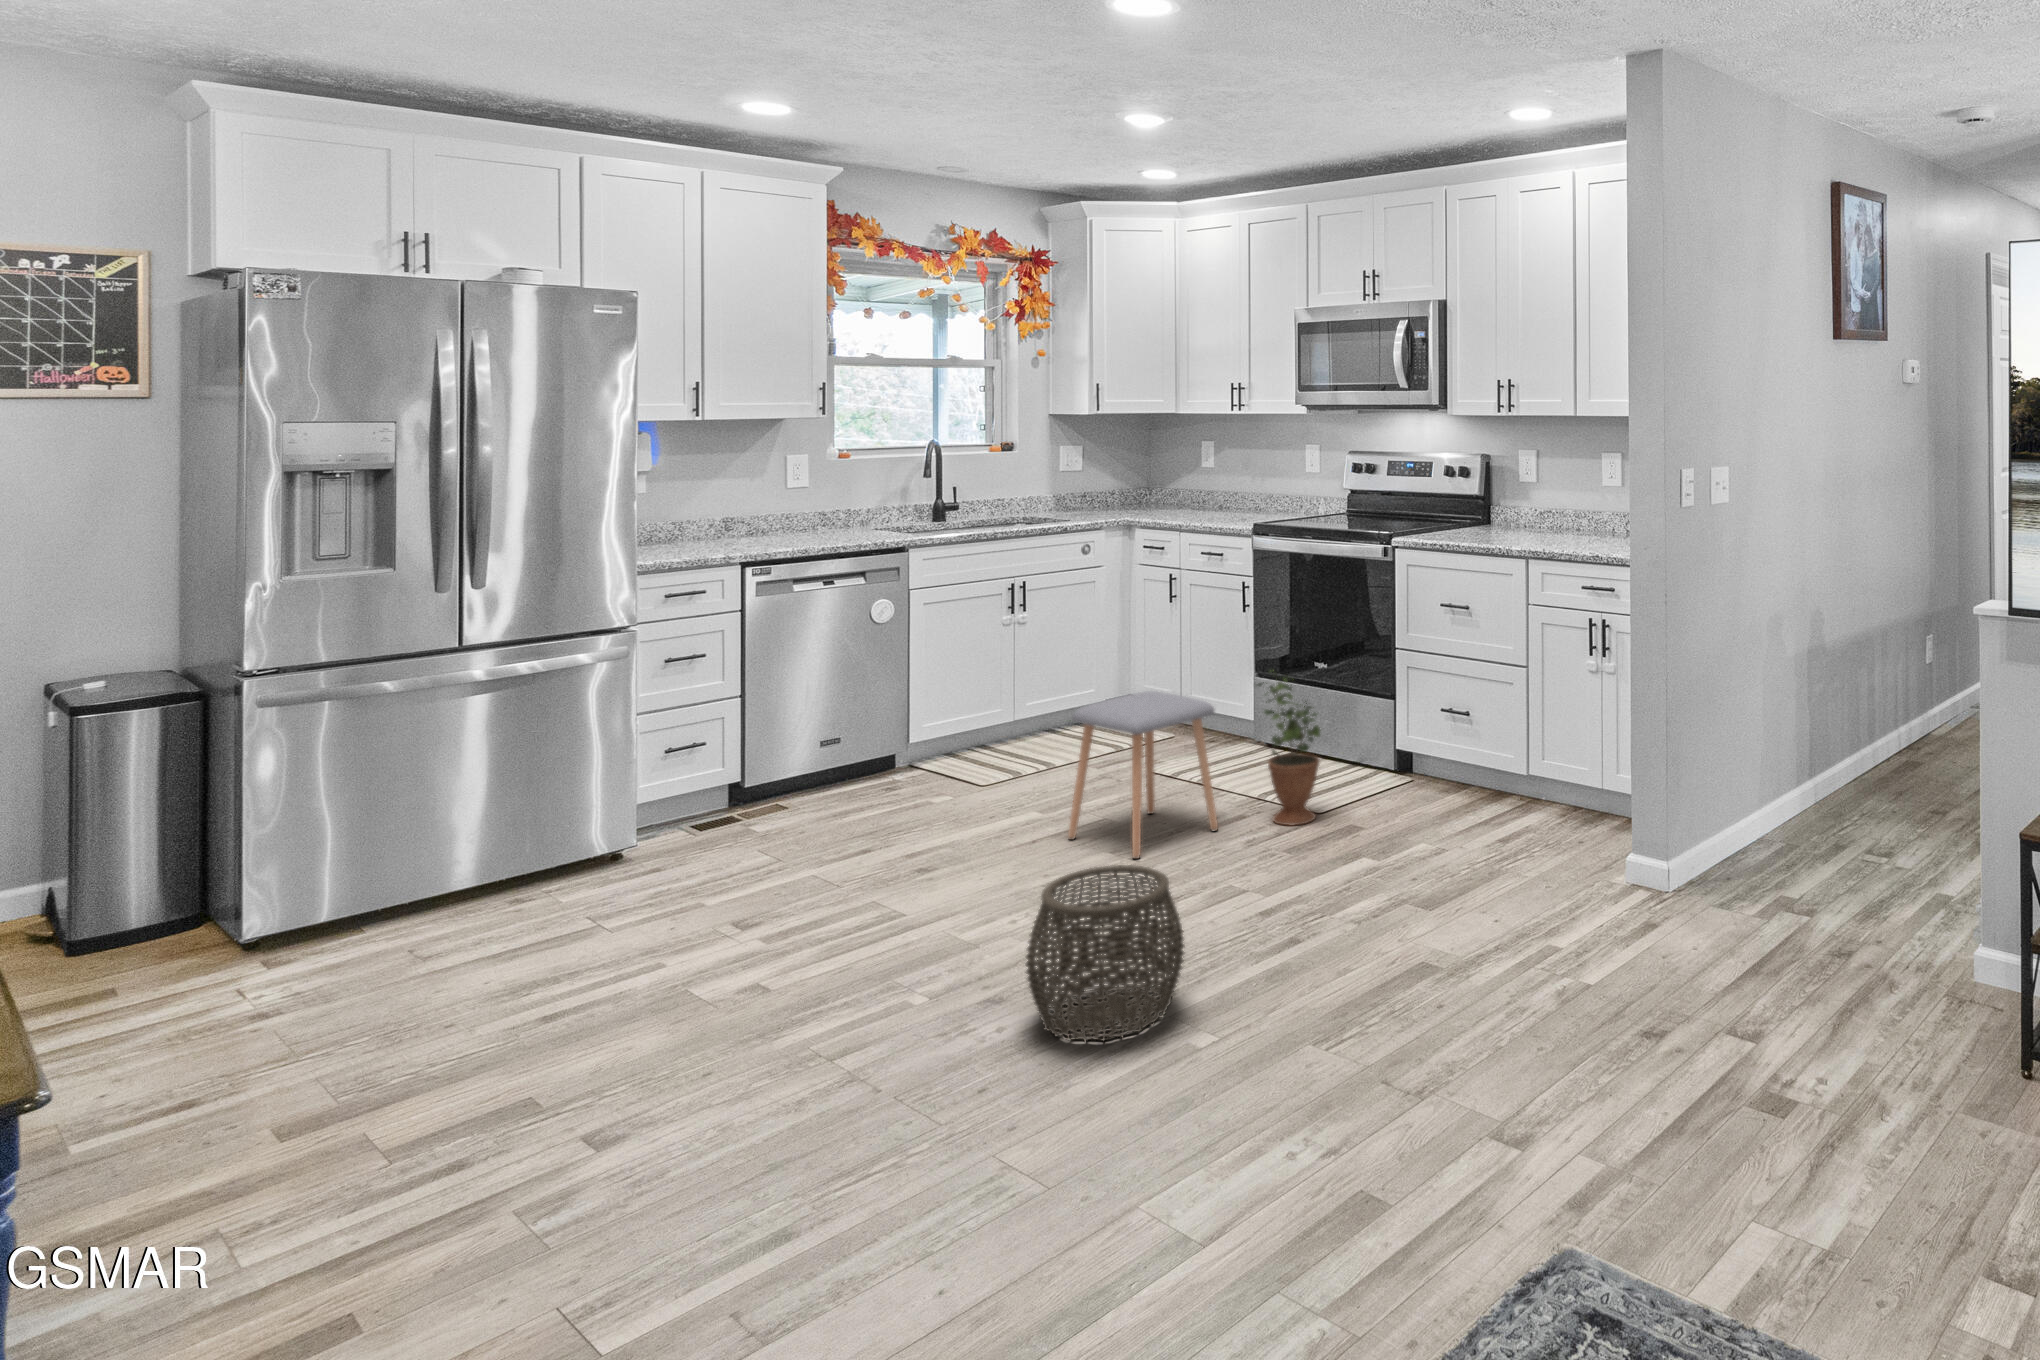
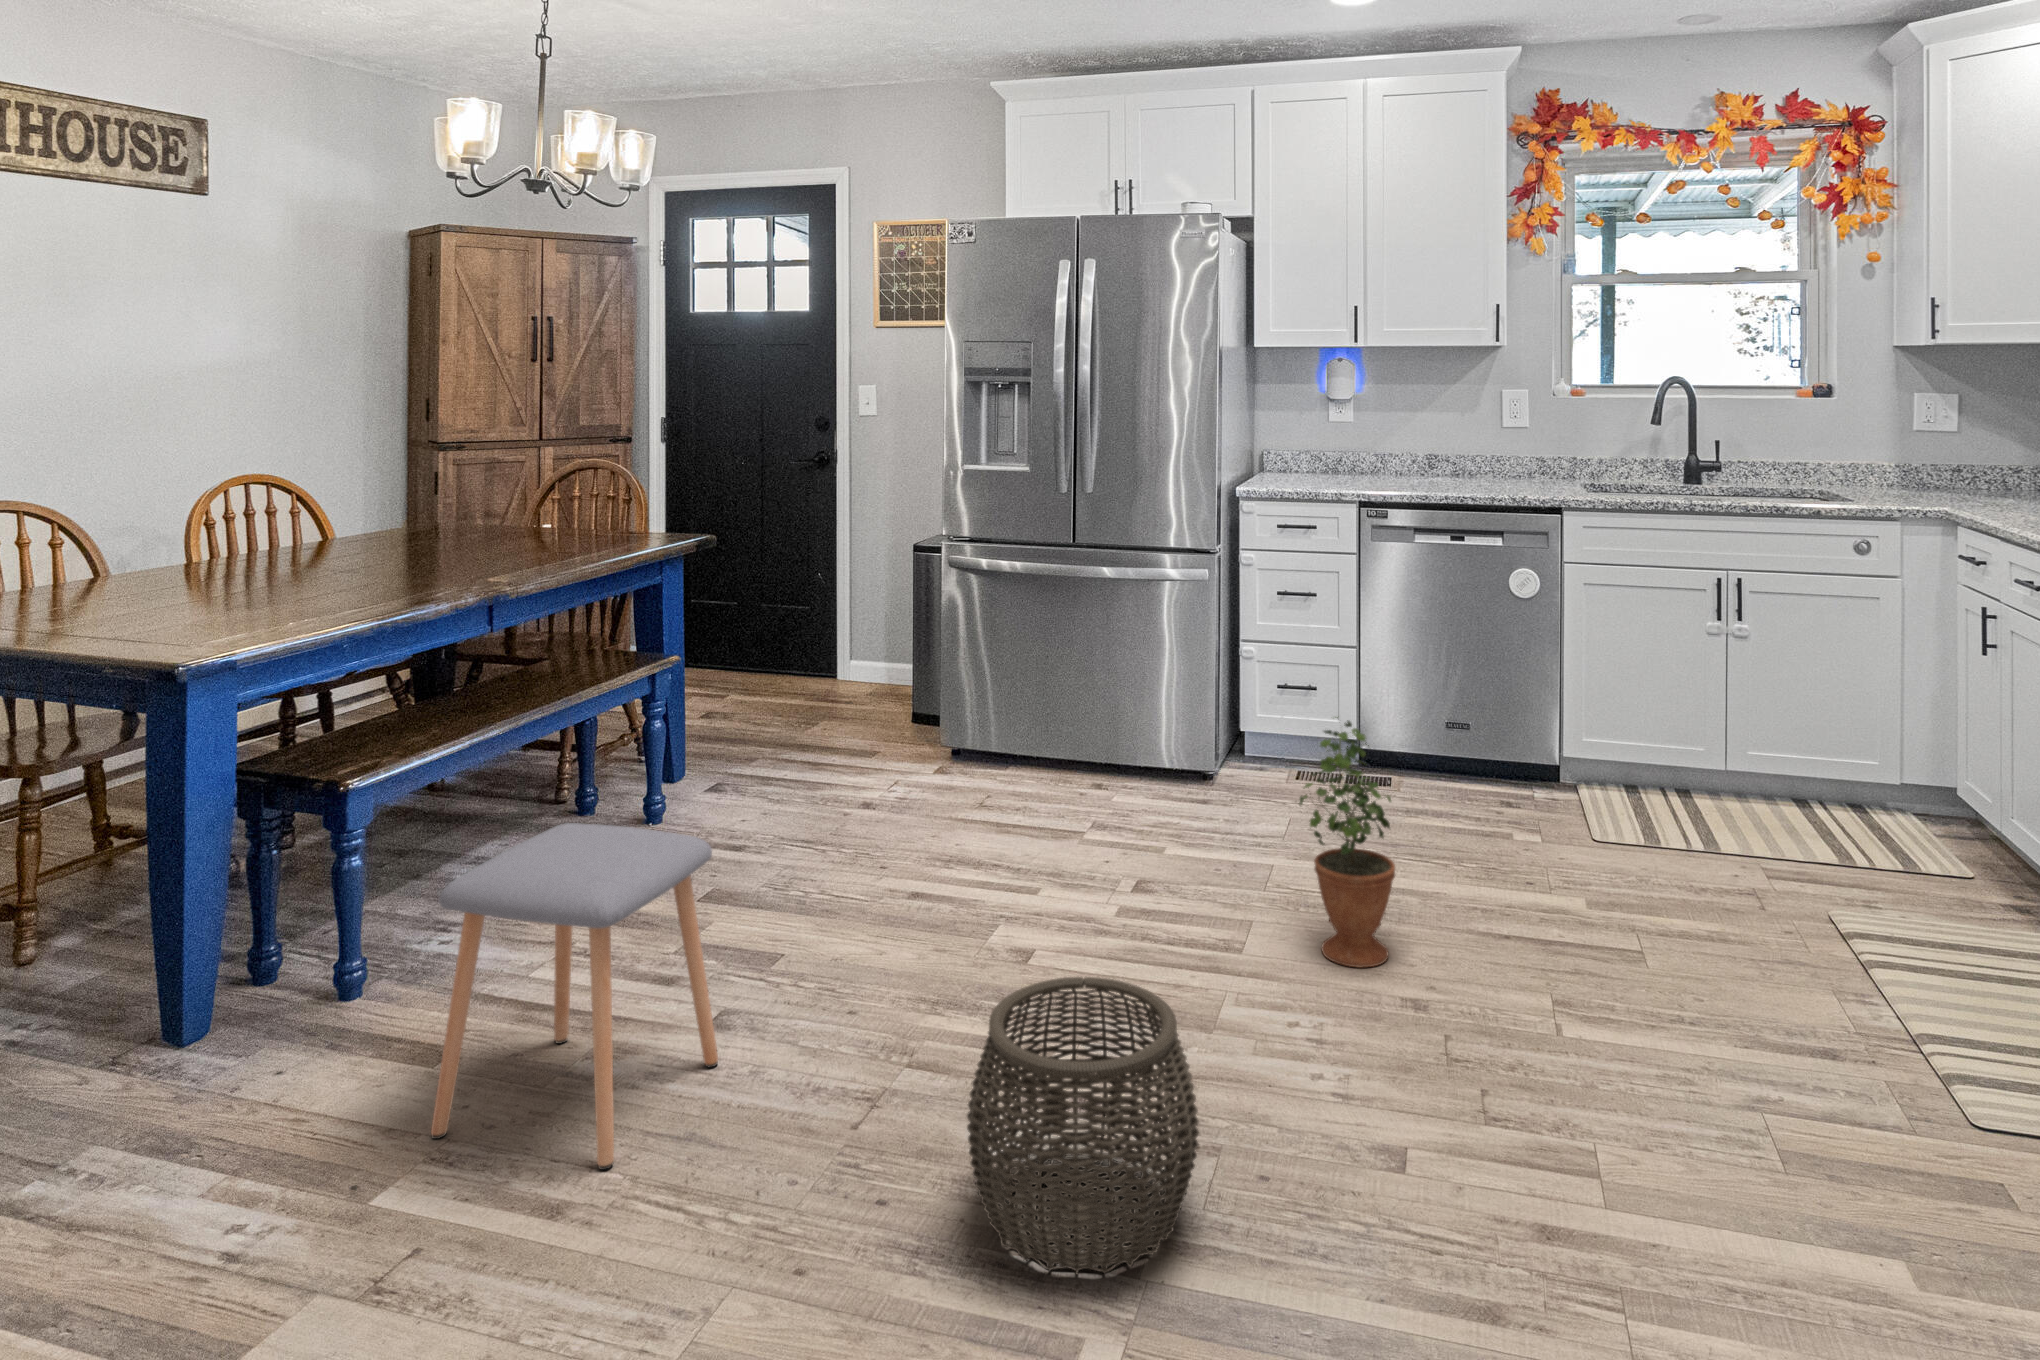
potted plant: present [1258,670,1320,825] -> present [1300,717,1395,968]
stool: present [1068,691,1218,859] -> present [431,823,718,1170]

